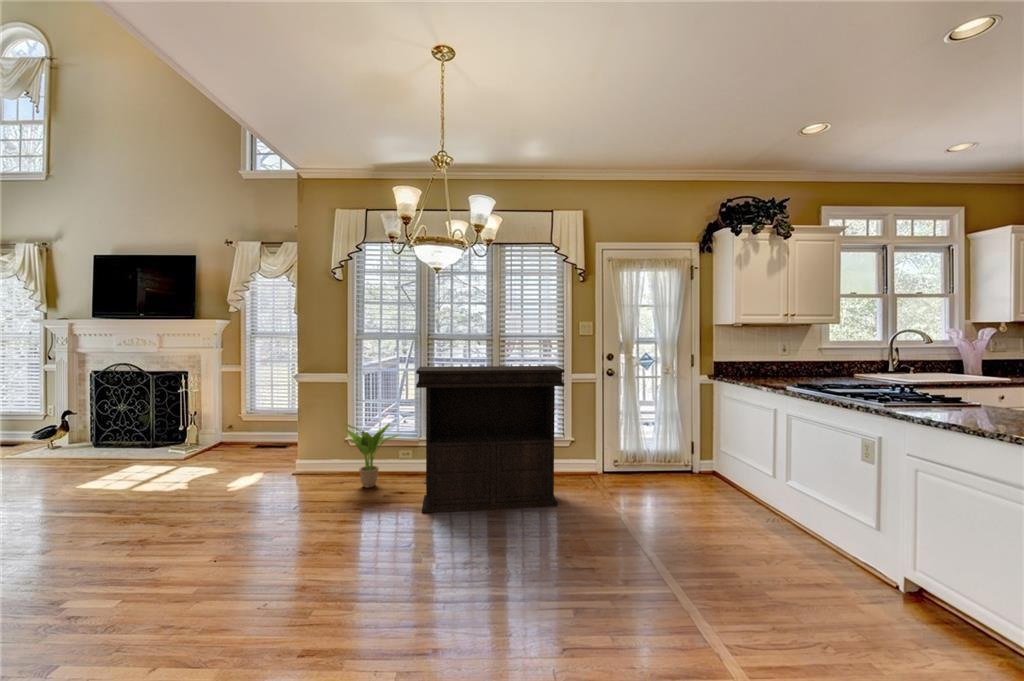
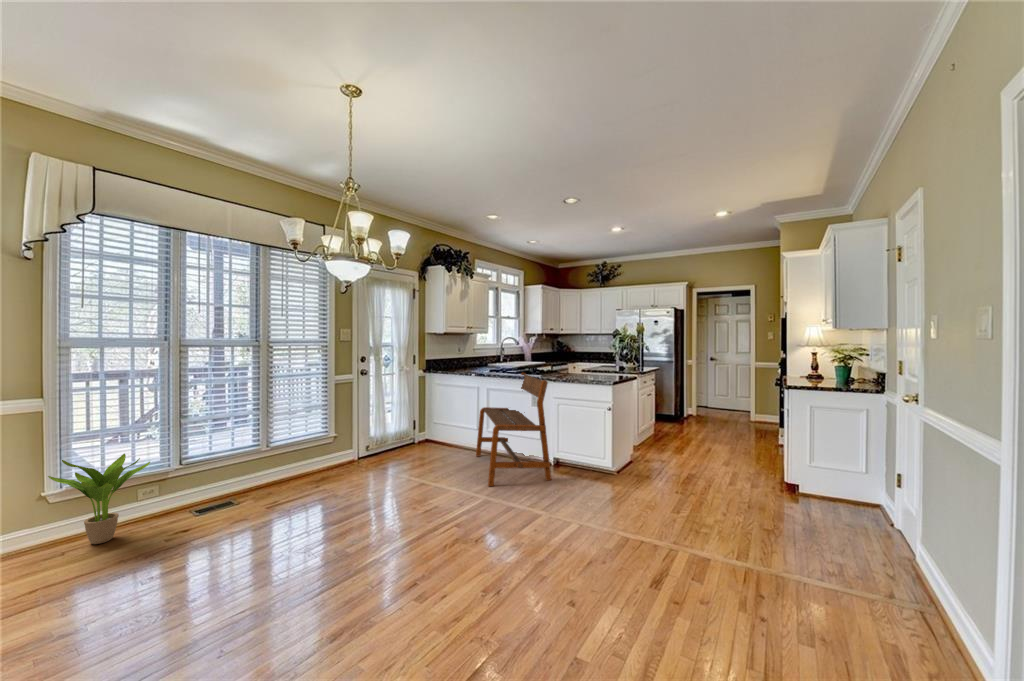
console table: present [416,366,565,513] -> none [206,367,362,531]
bench: none [699,400,854,624] -> present [476,373,551,486]

